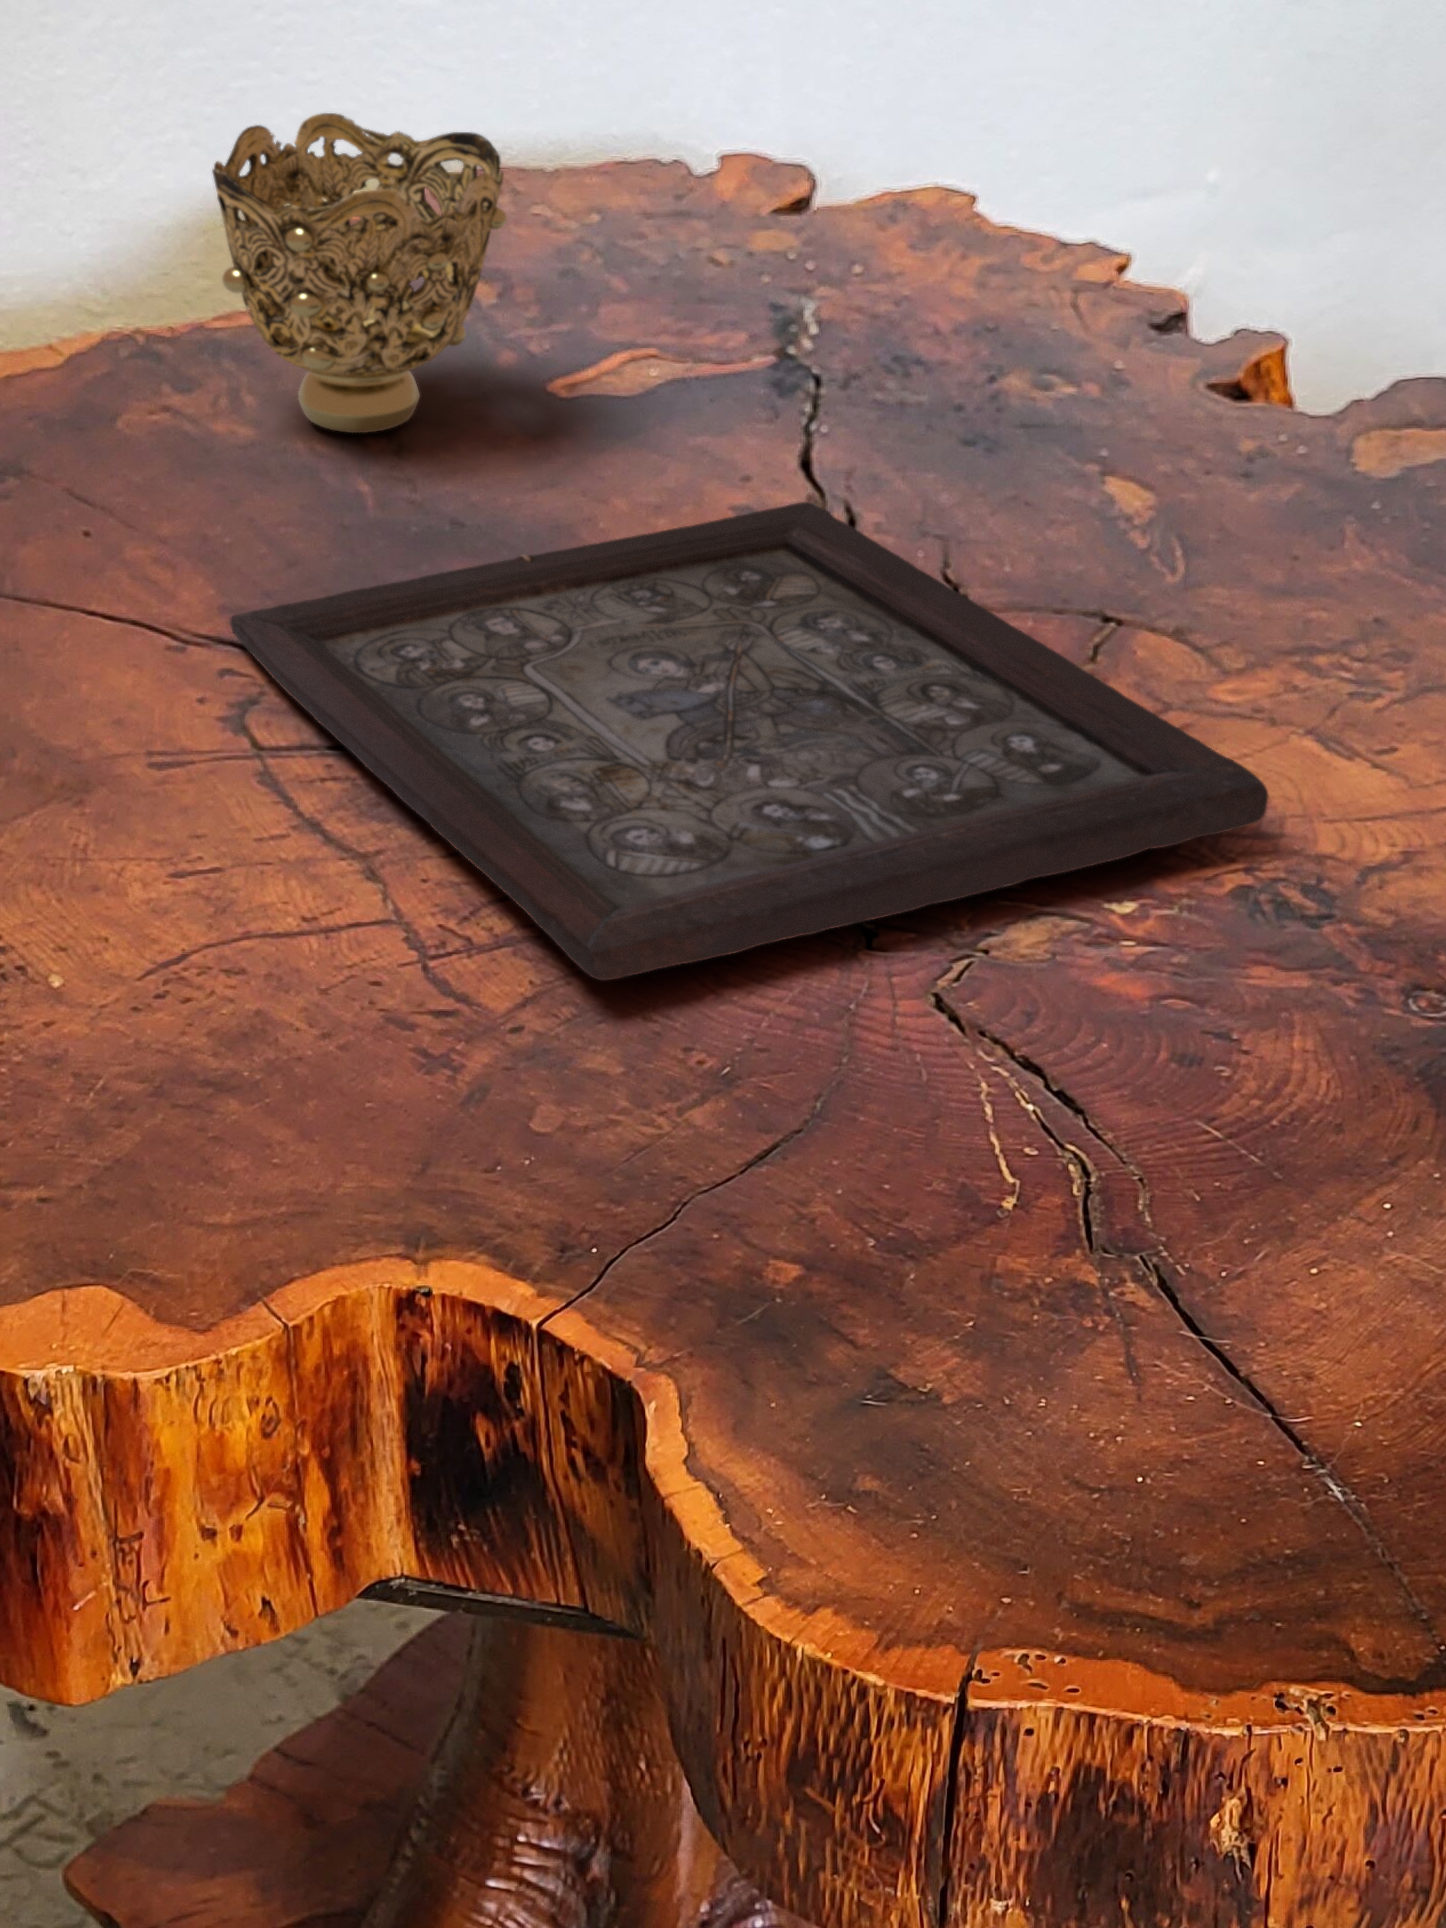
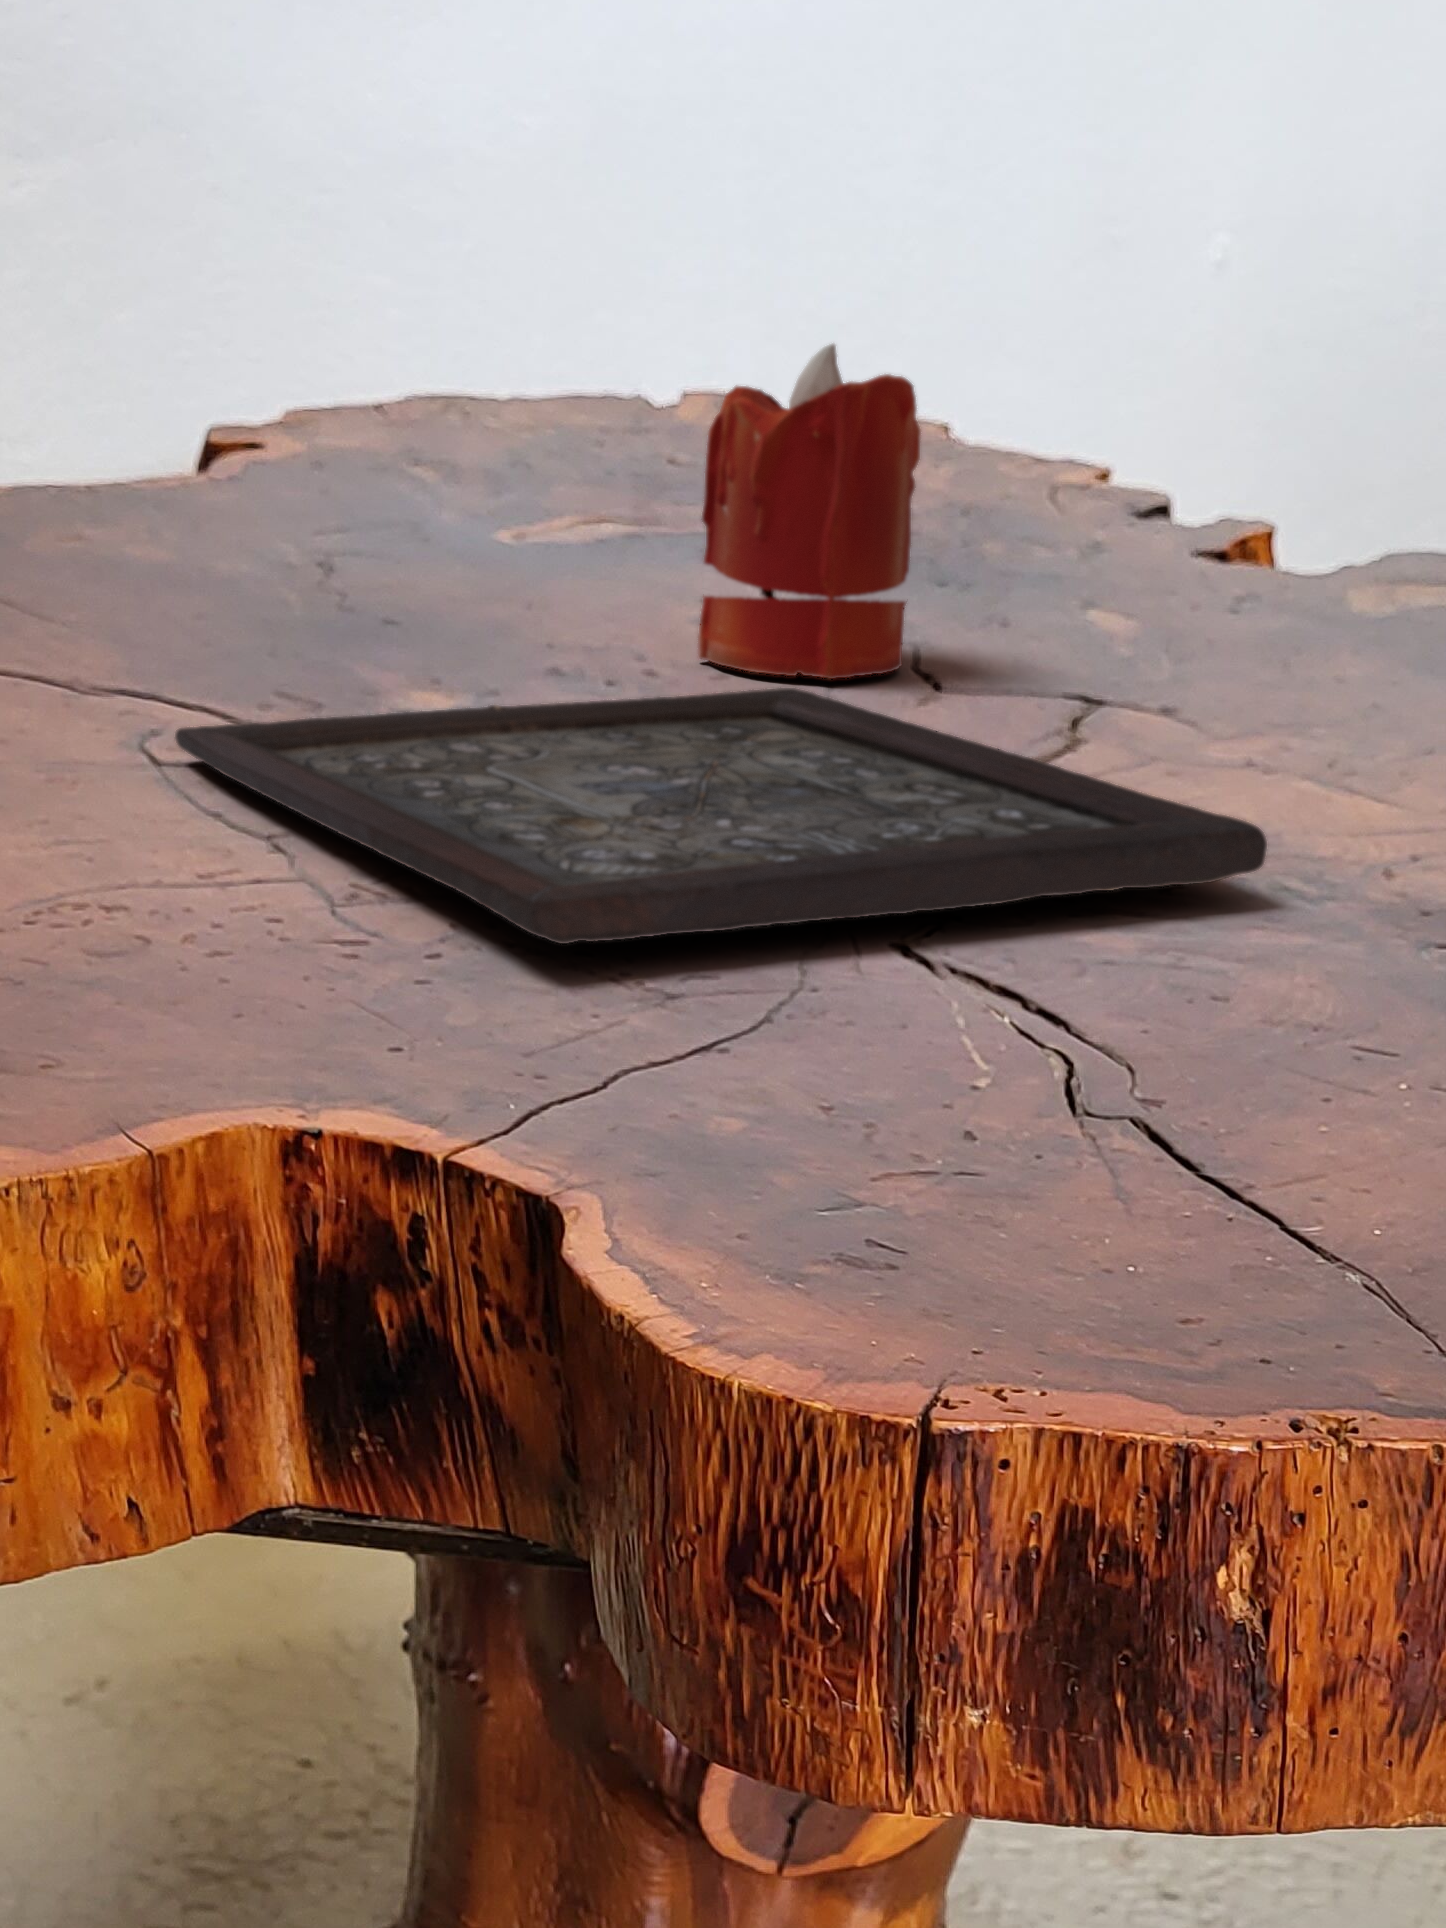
decorative bowl: present [212,113,507,433] -> none [178,334,486,651]
candle: none [710,133,932,457] -> present [698,344,921,679]

